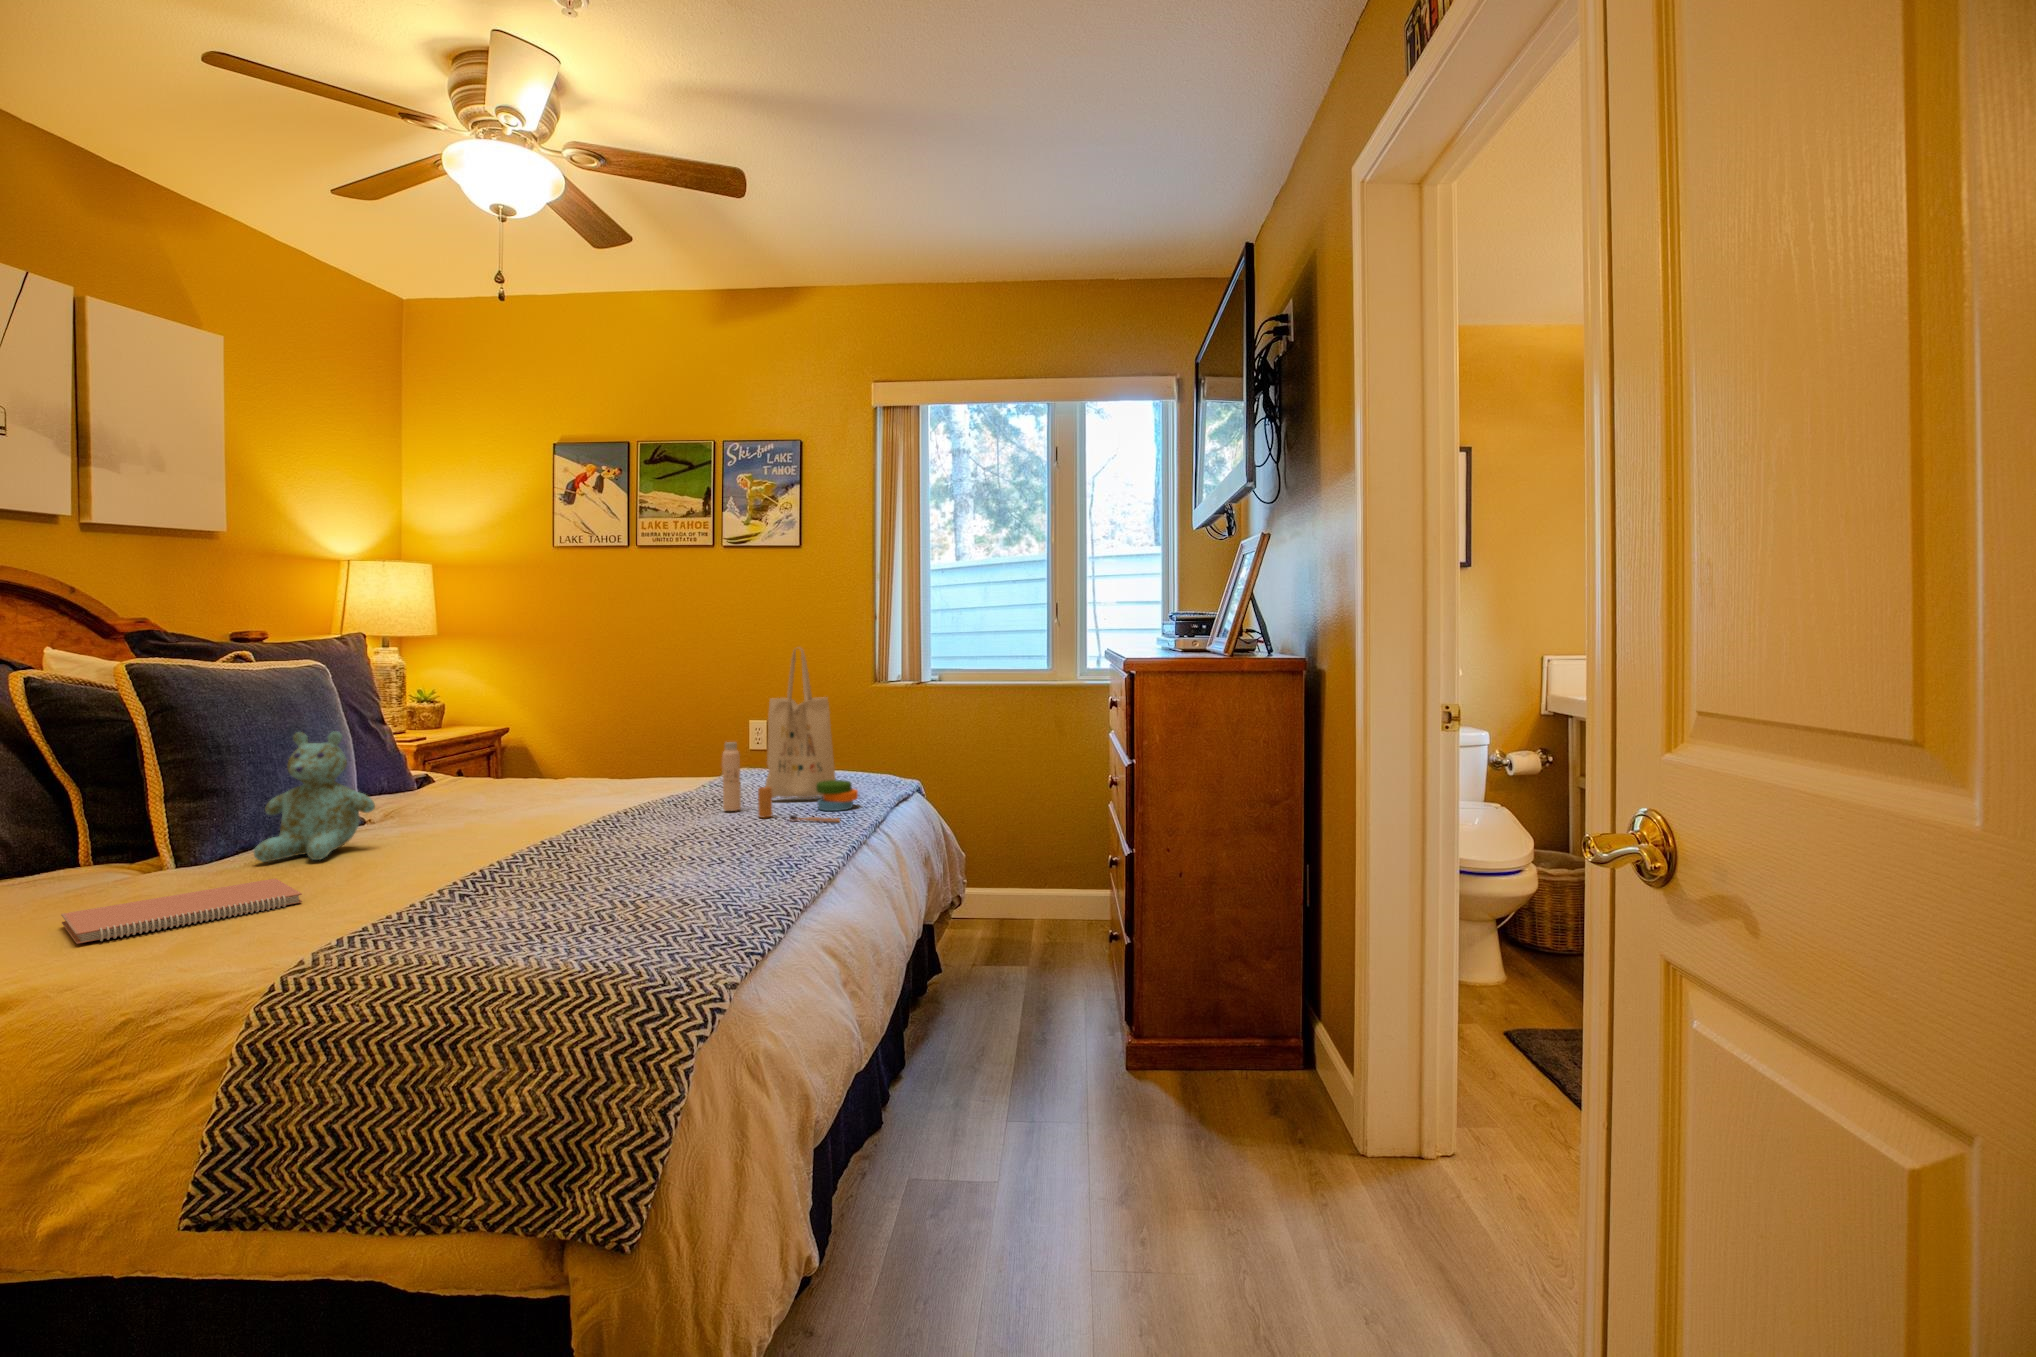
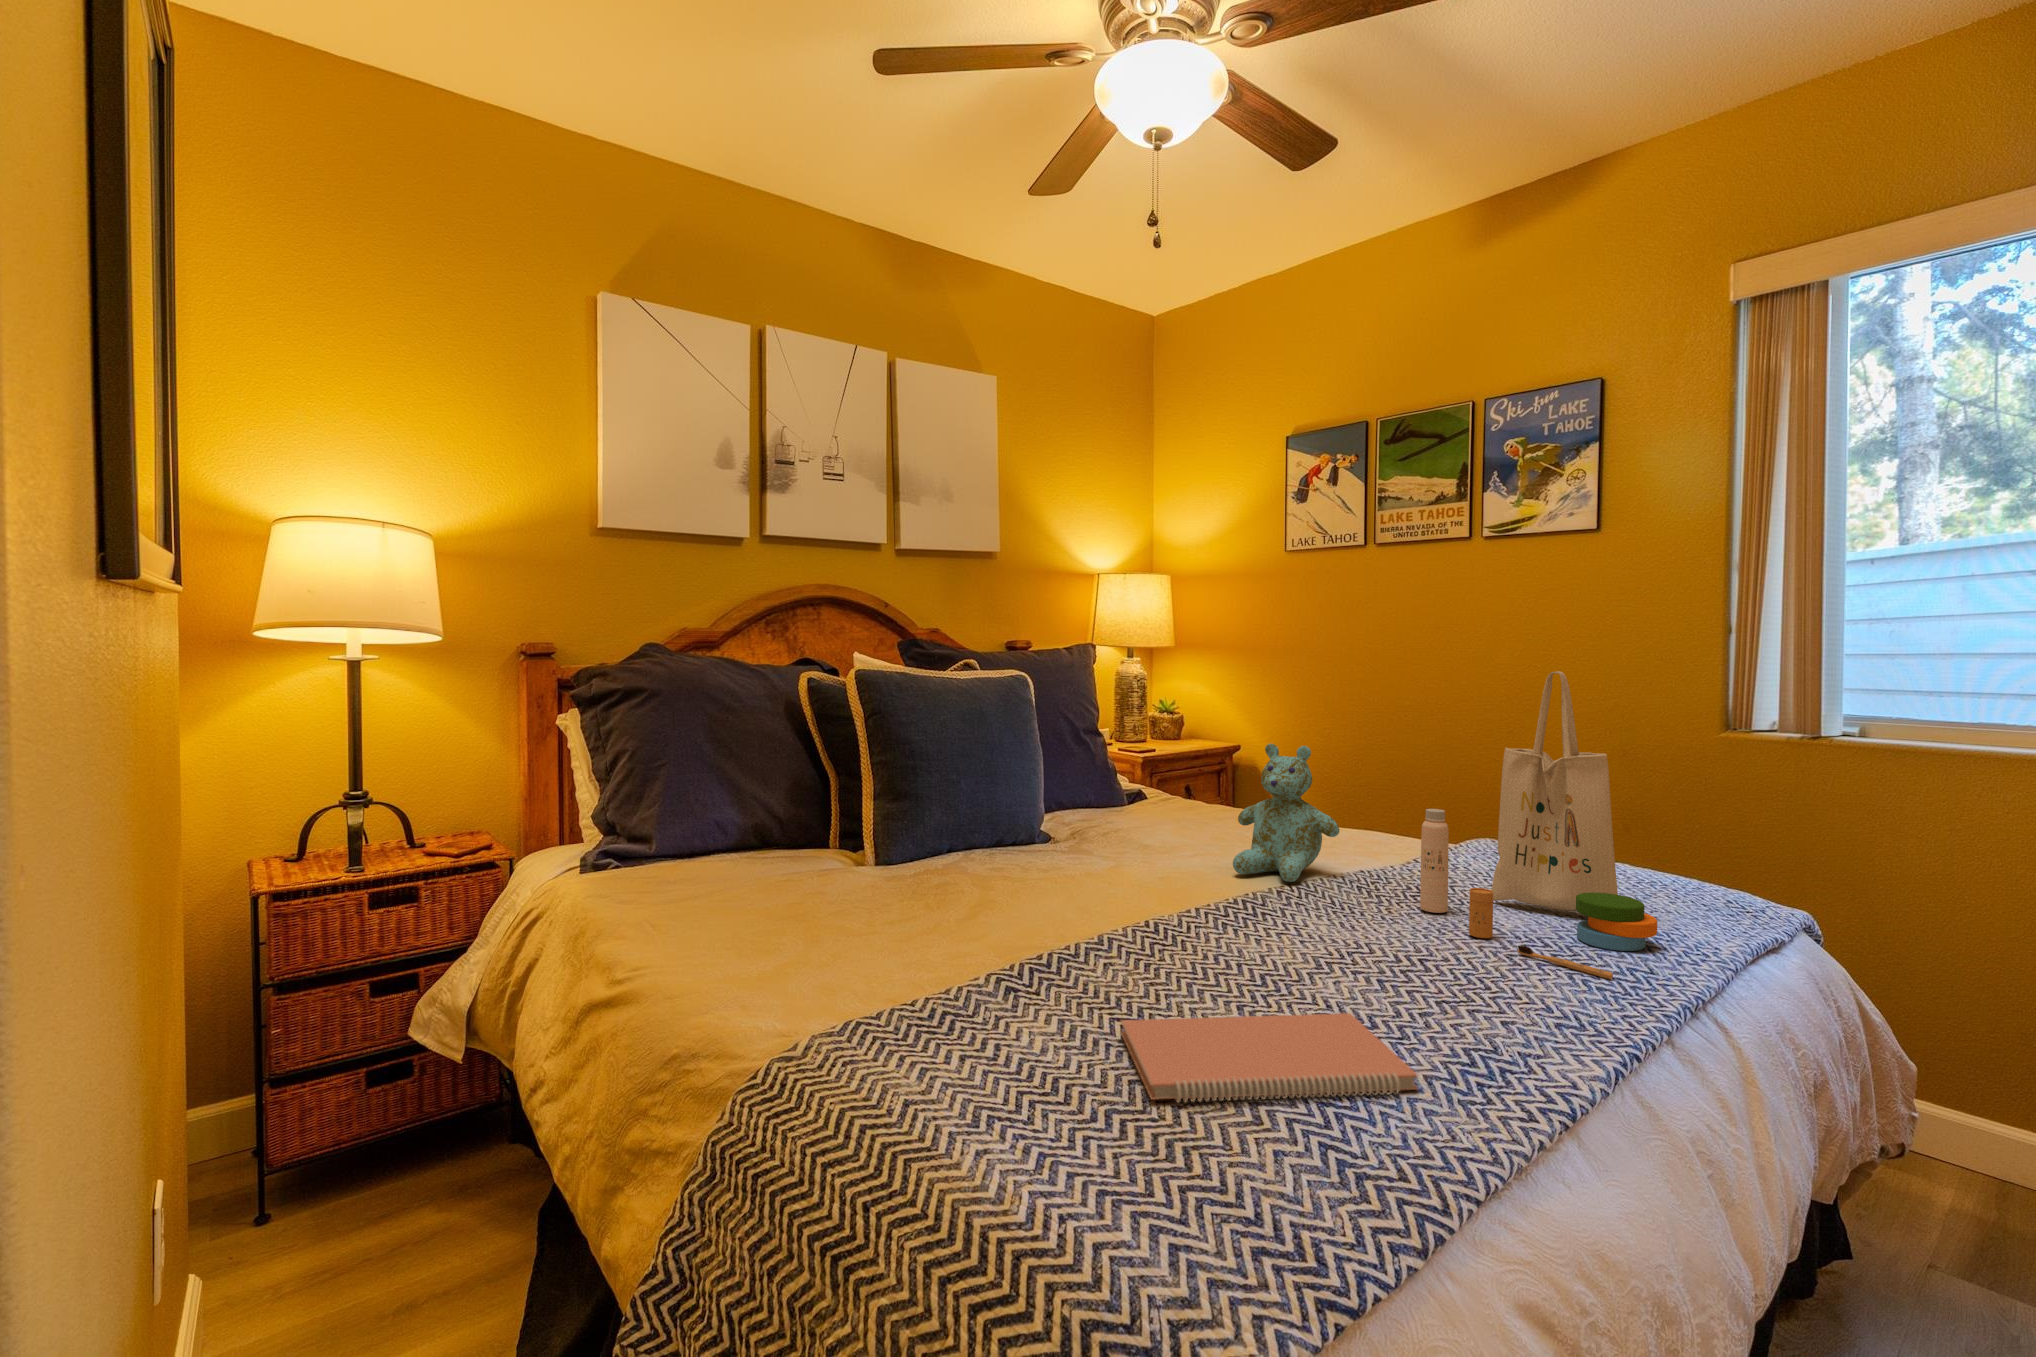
stuffed bear: present [254,731,375,862] -> present [1233,744,1339,882]
notebook: present [61,879,302,944] -> present [1121,1013,1418,1102]

